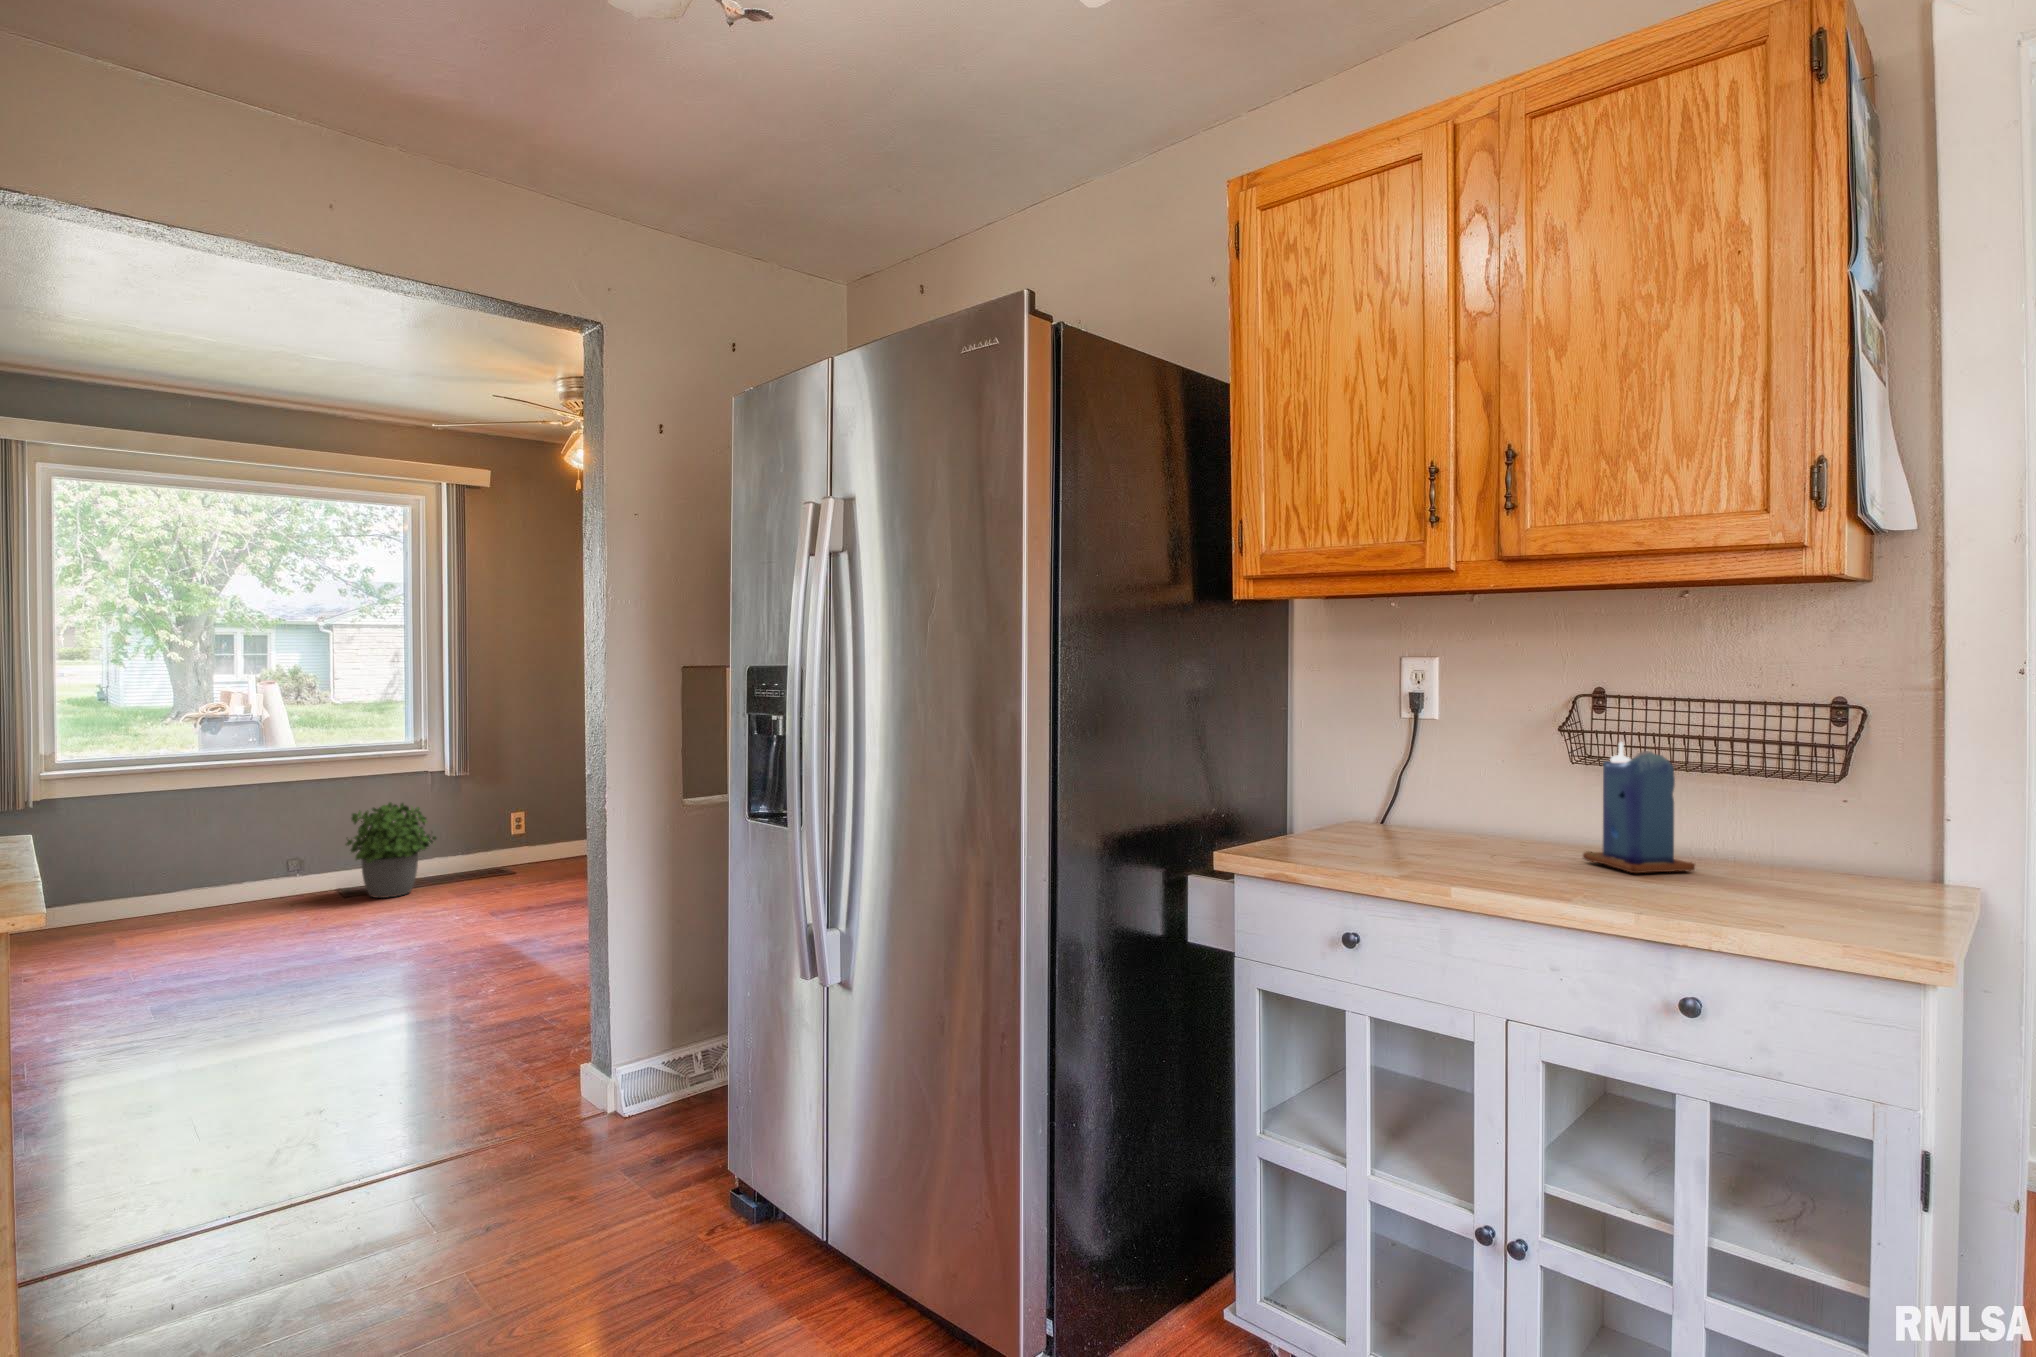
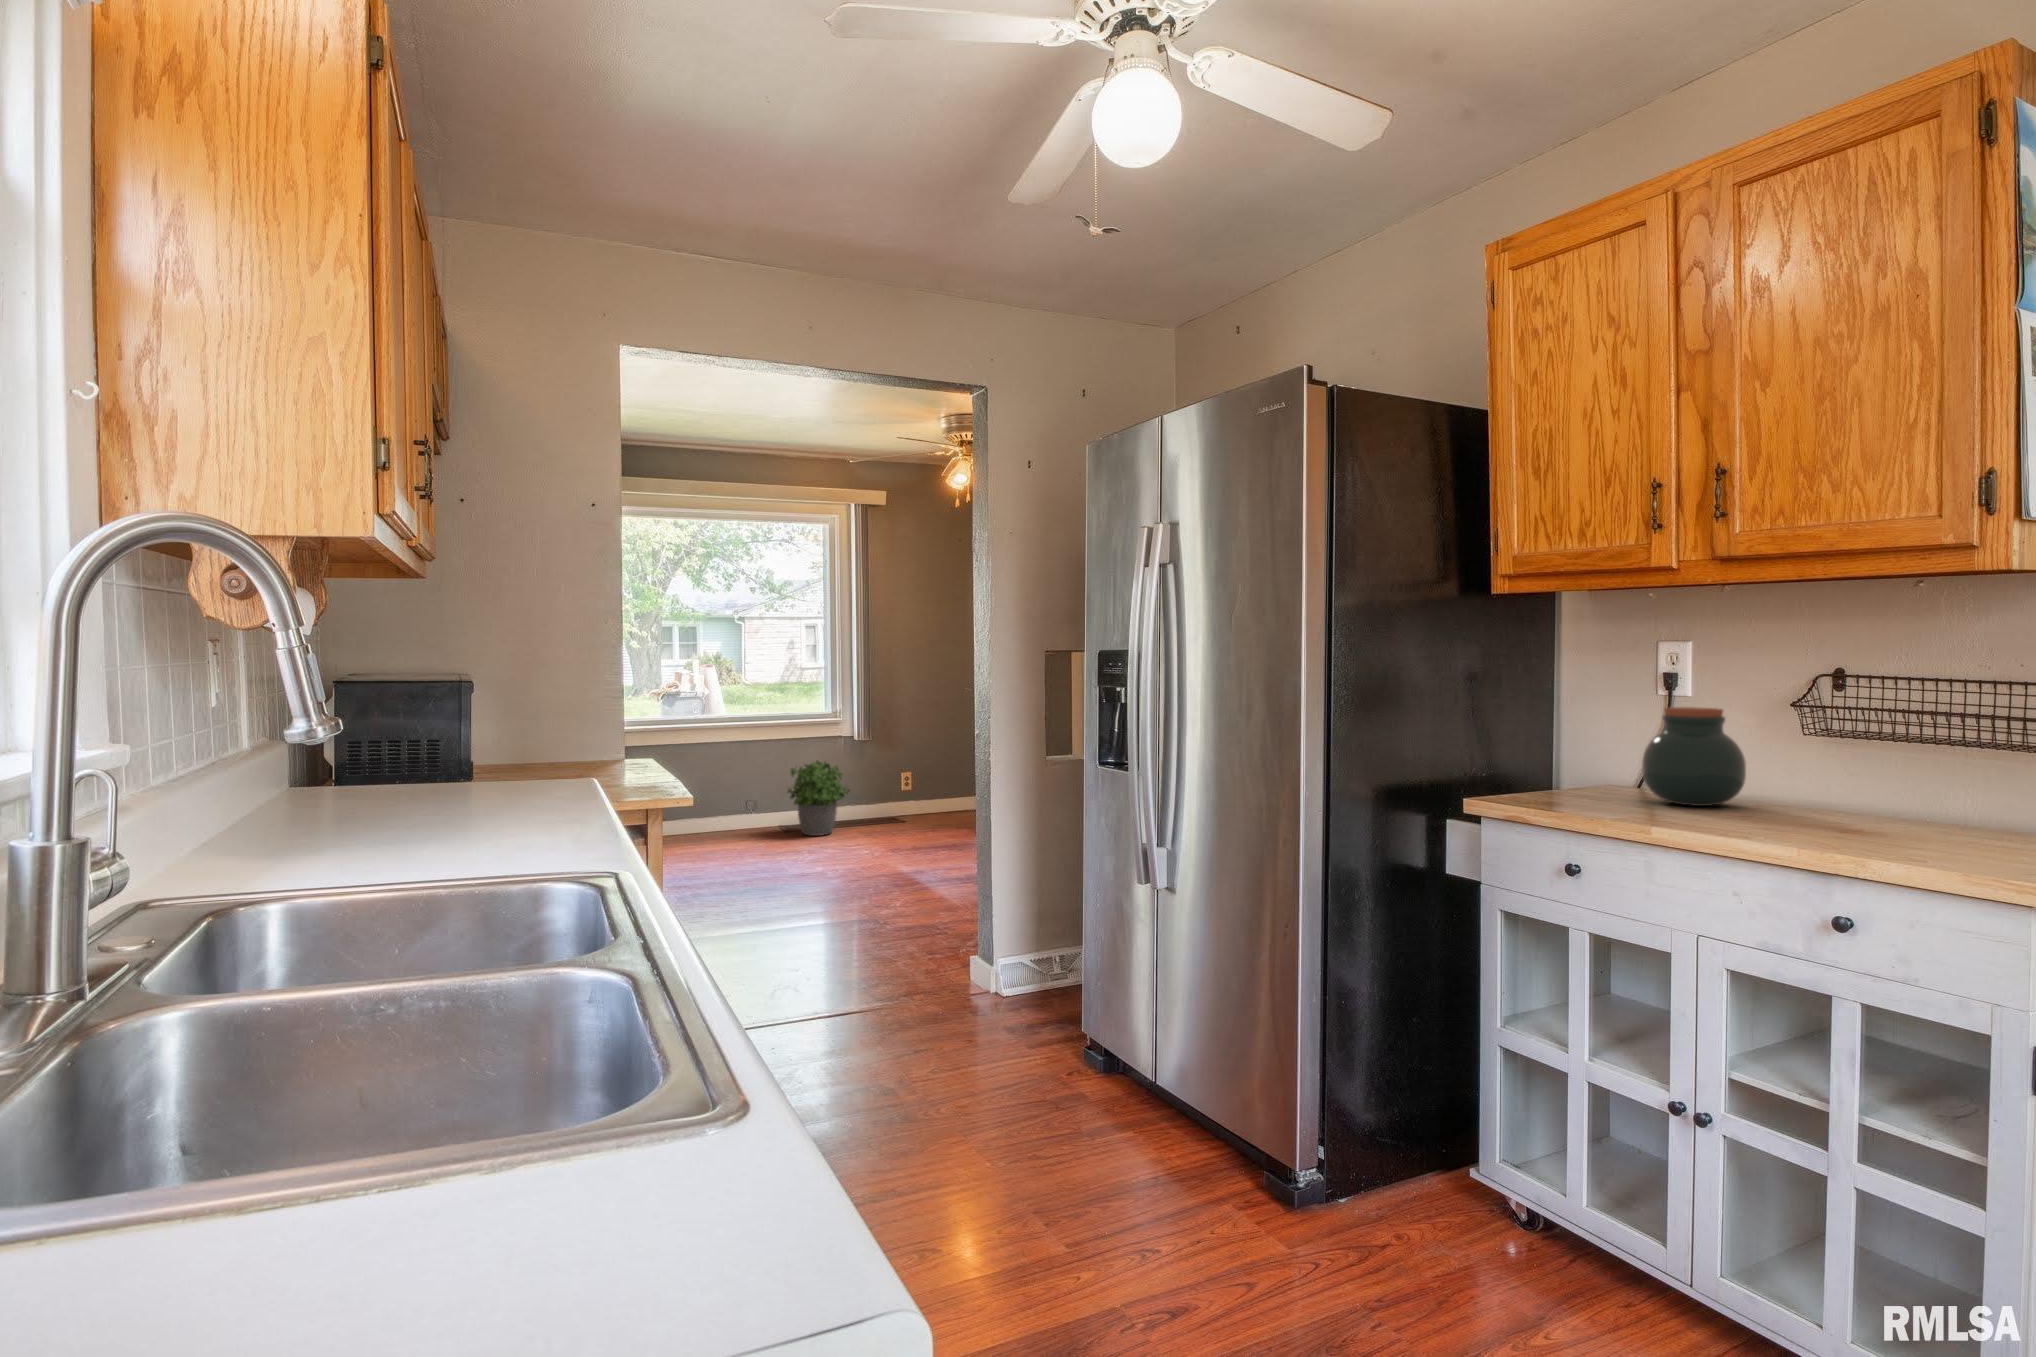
jar: none [1405,734,1515,849] -> present [1642,707,1746,806]
candle: present [1583,742,1695,873] -> none [1799,714,1901,826]

